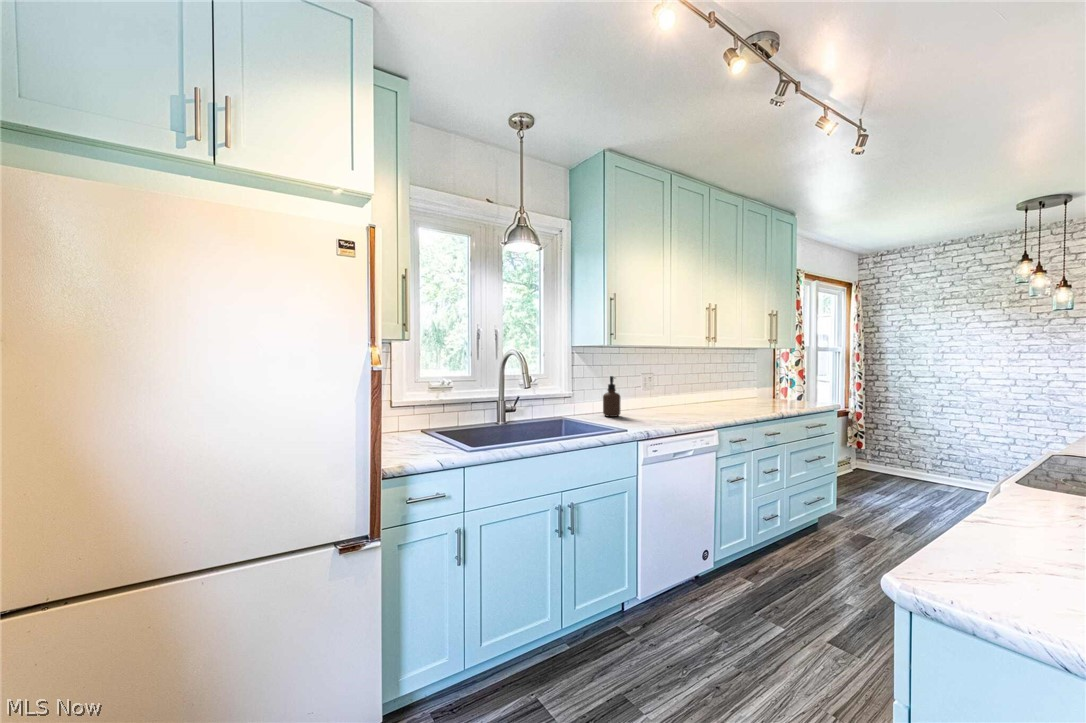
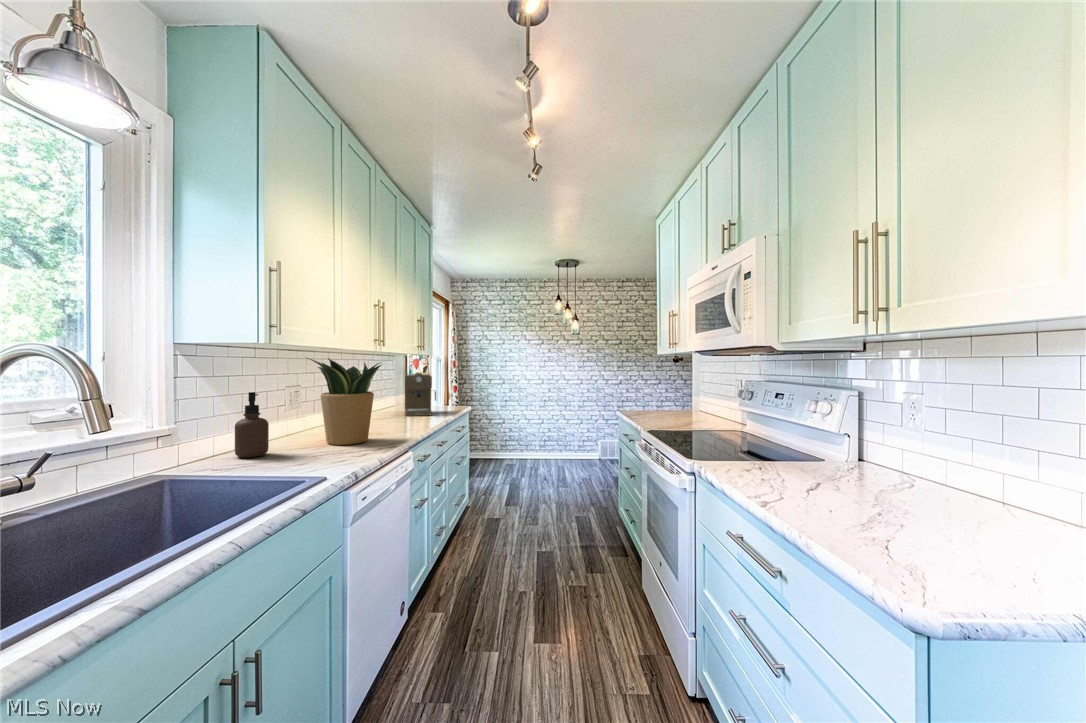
potted plant: none [648,353,696,419] -> present [307,358,381,445]
coffee maker: none [750,366,784,408] -> present [405,373,436,416]

